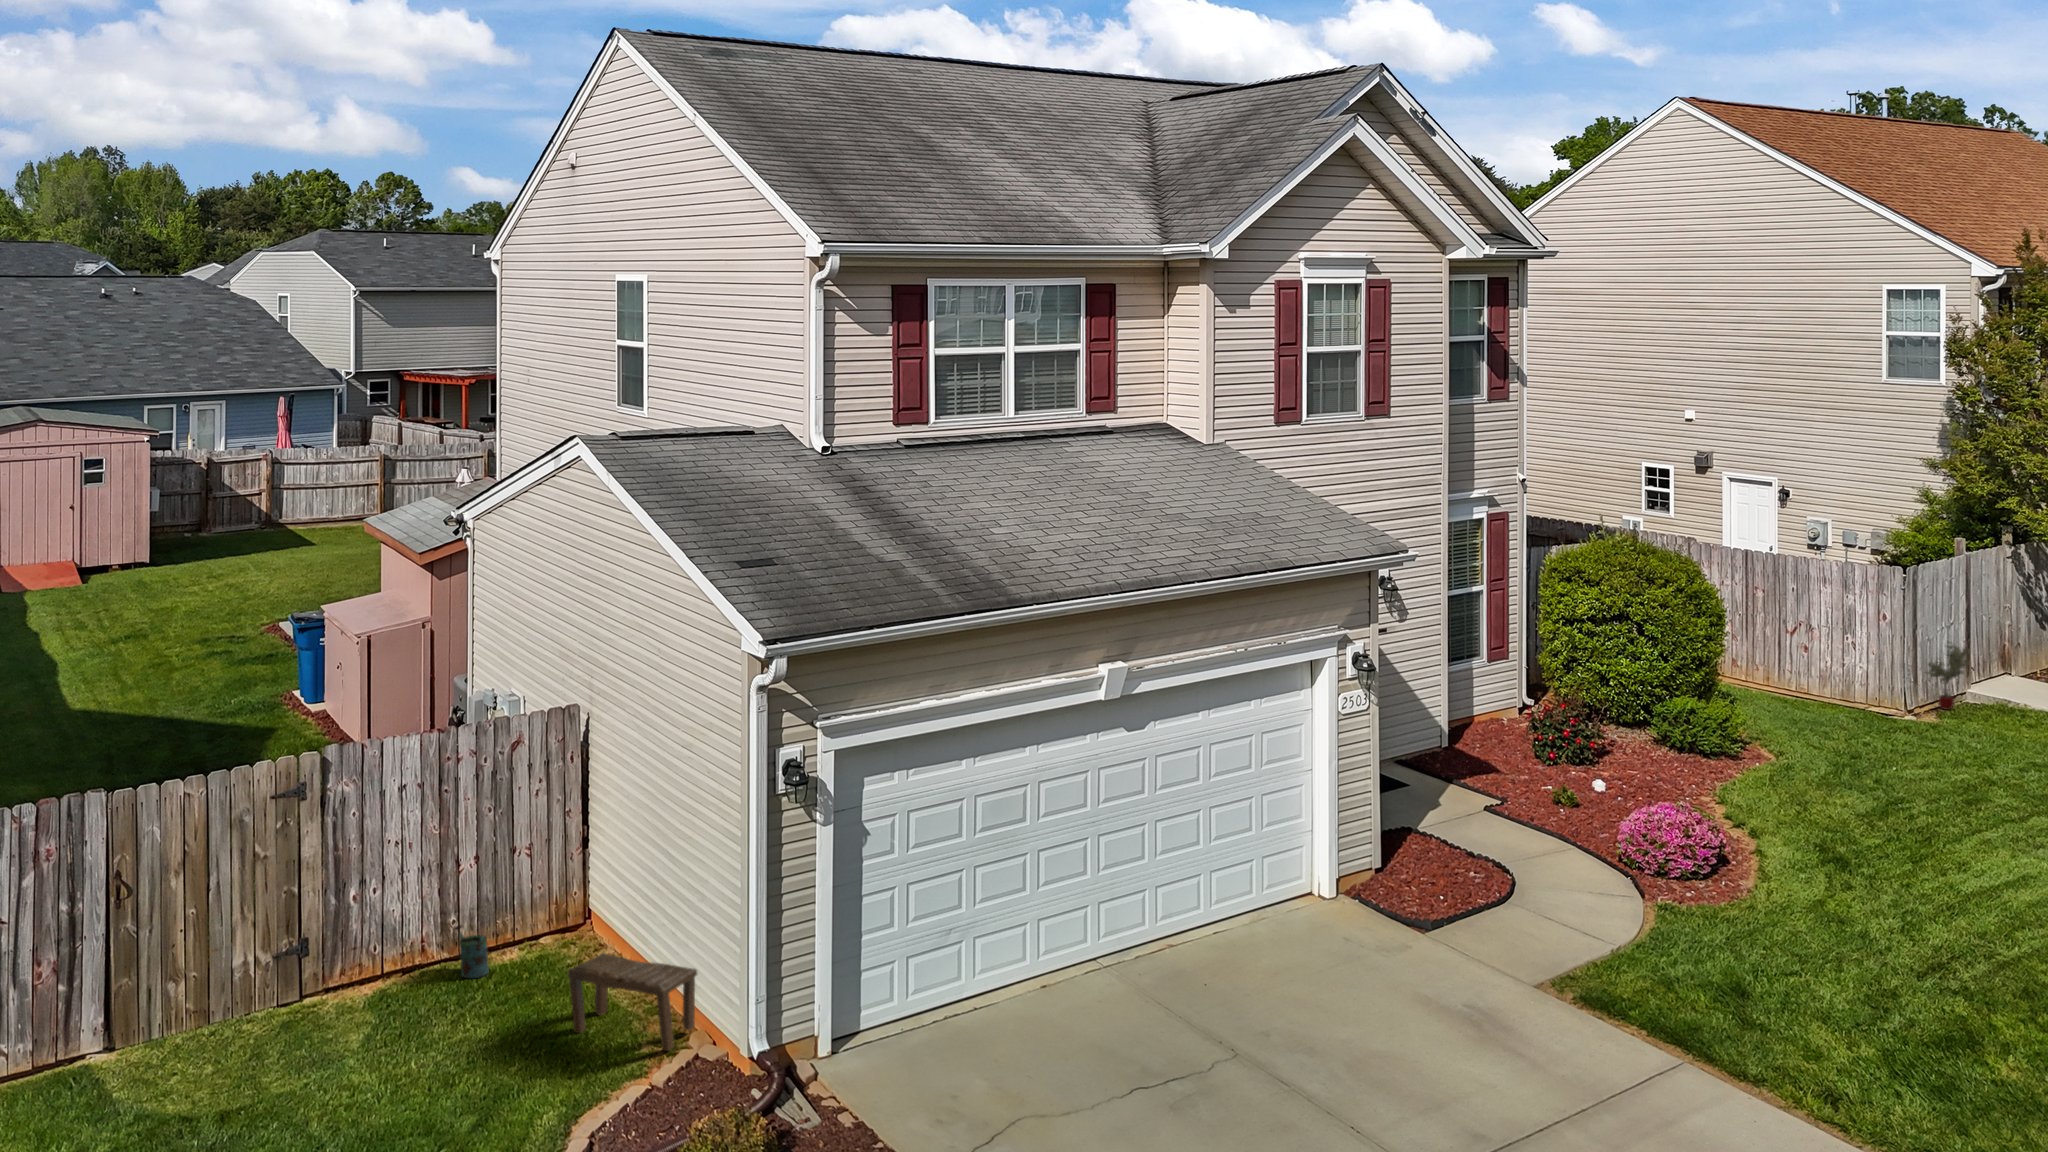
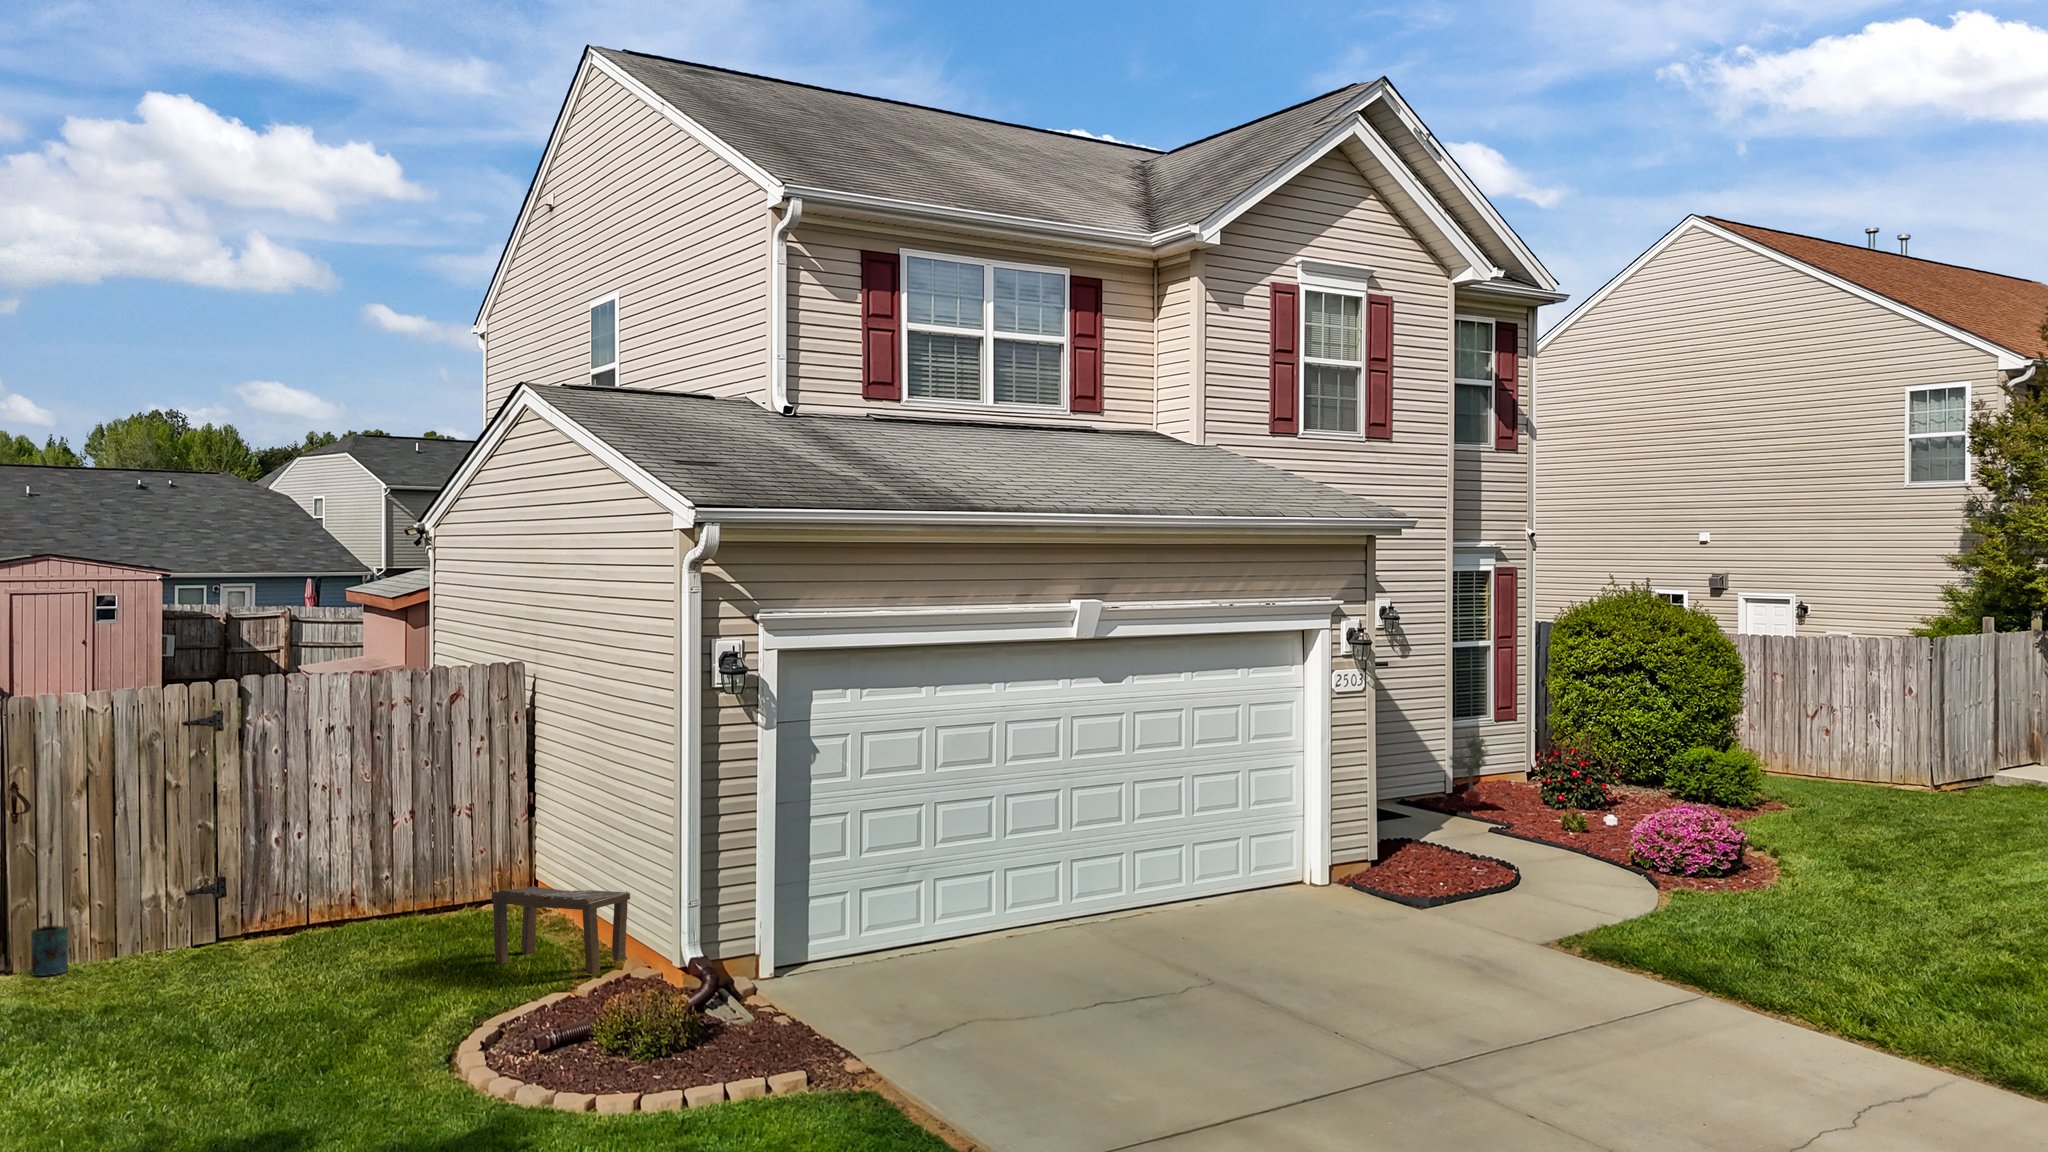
potted tree: present [1926,641,1969,710] -> present [1449,732,1488,807]
watering can: present [454,925,489,978] -> present [31,916,68,976]

